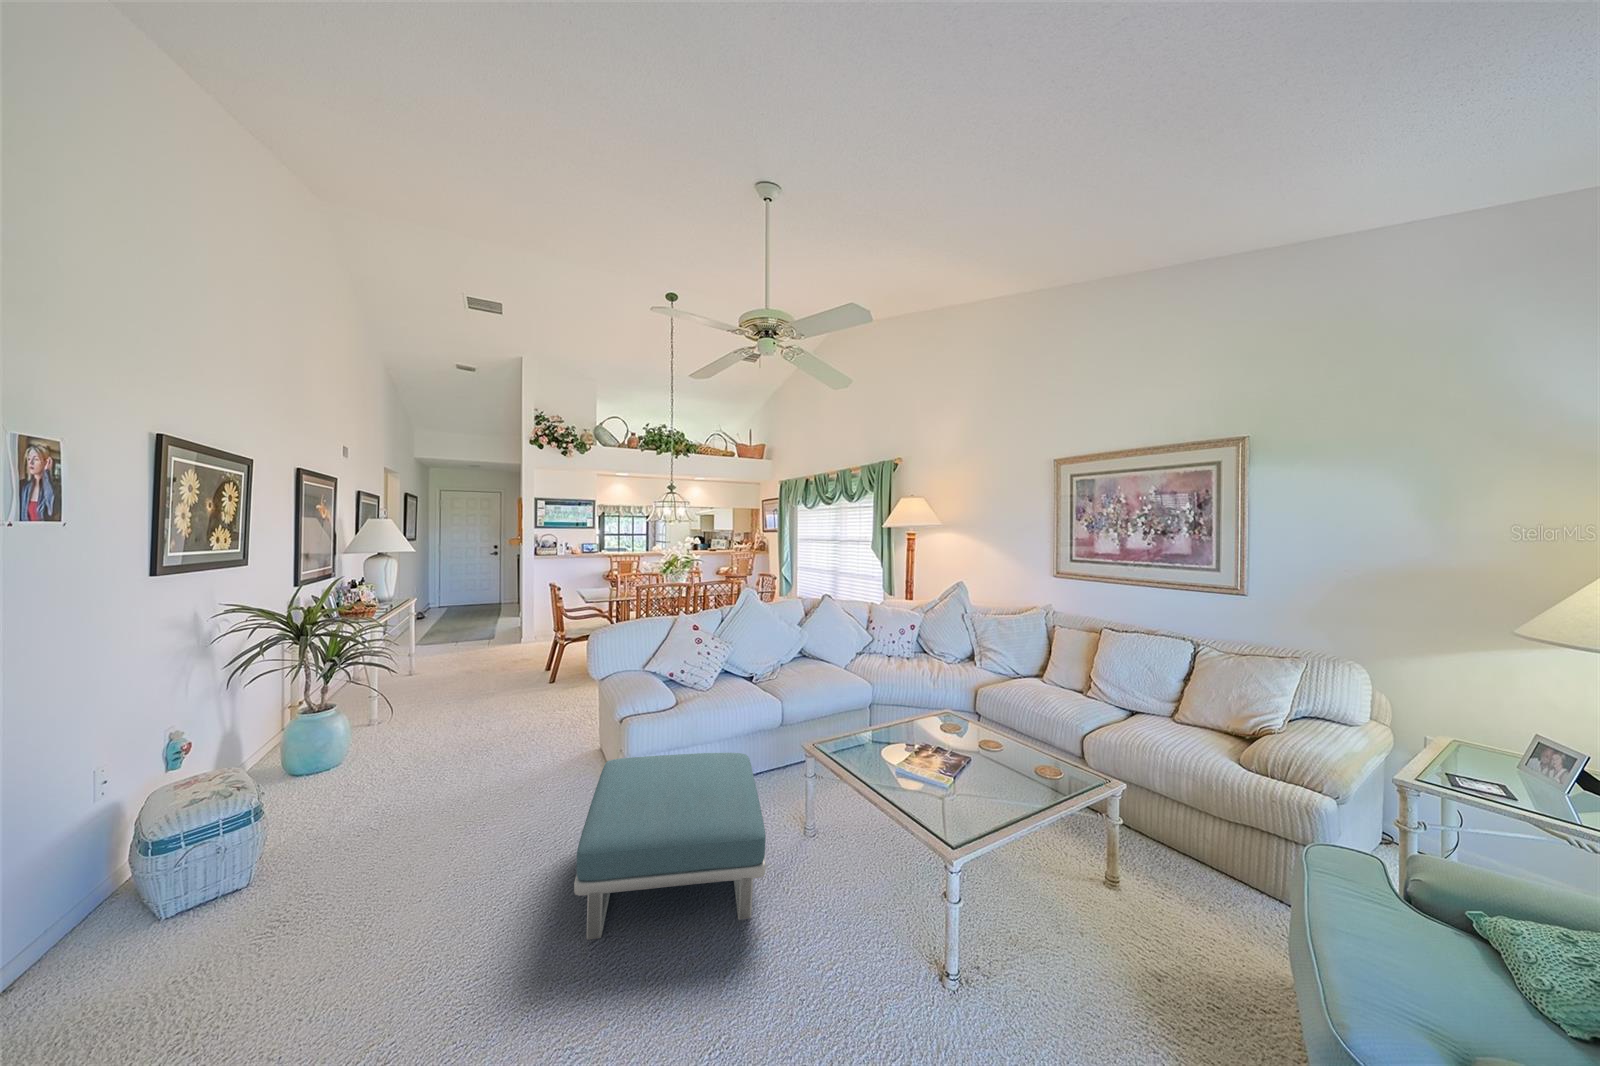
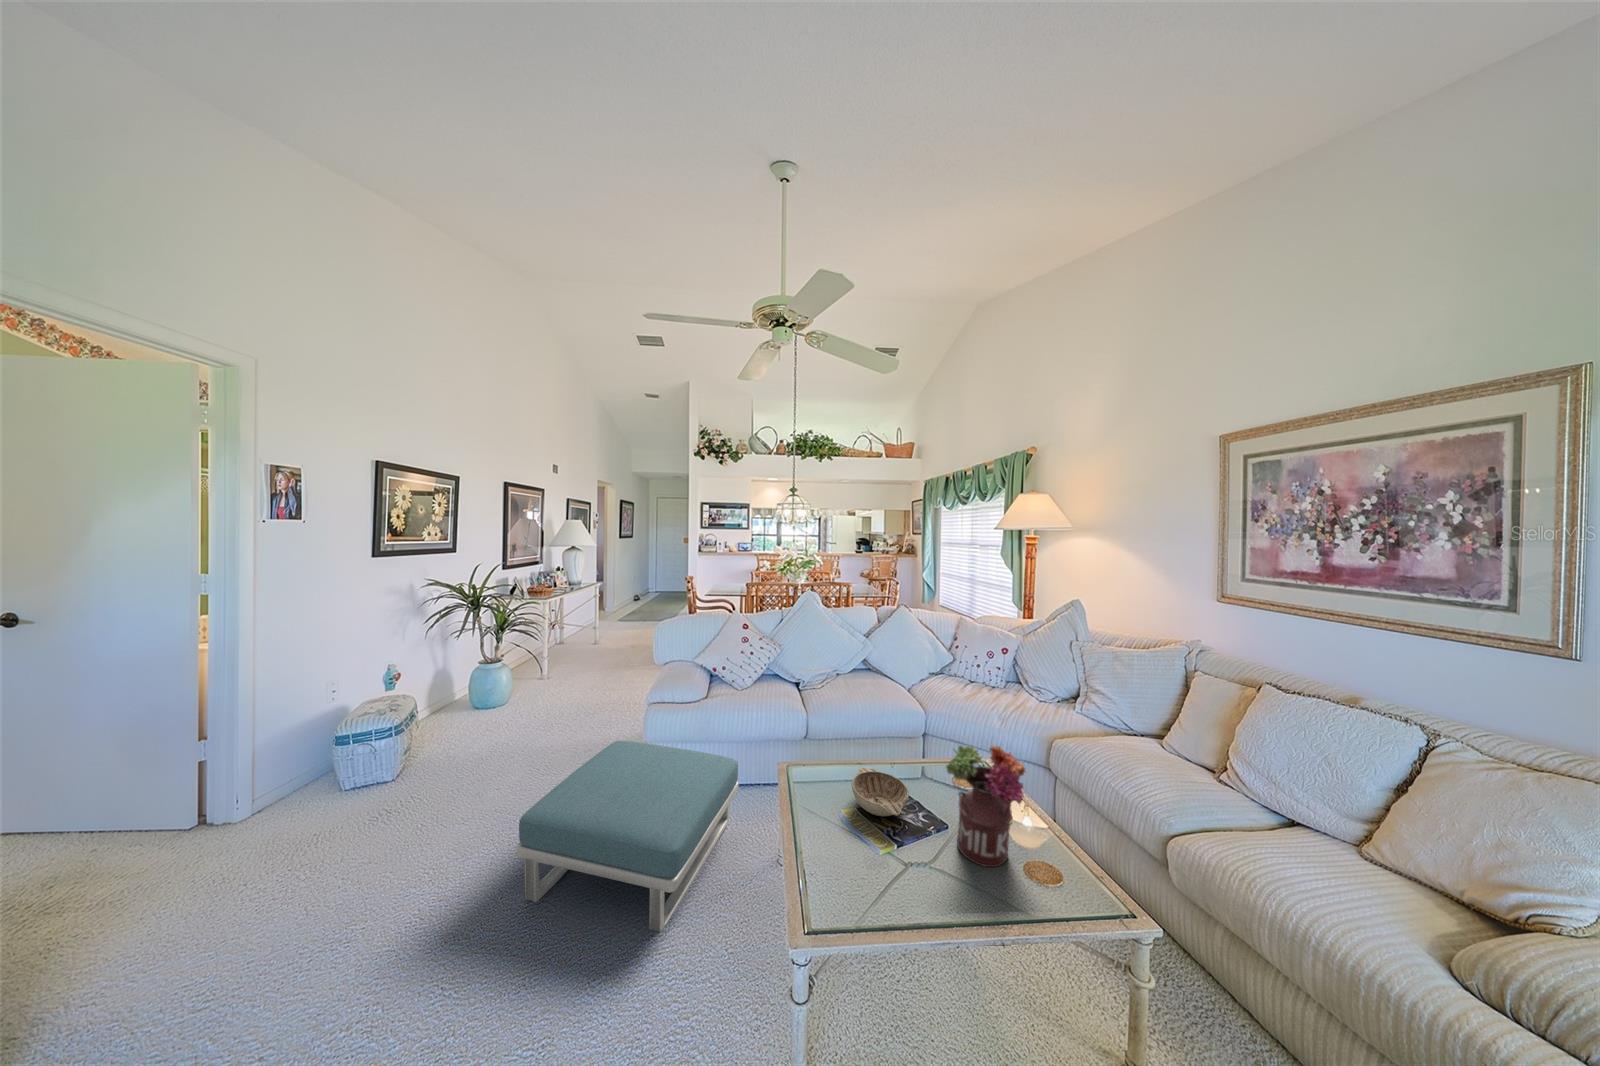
flower arrangement: none [972,690,1035,781] -> present [946,746,1025,867]
decorative bowl: none [881,732,936,766] -> present [852,768,909,816]

